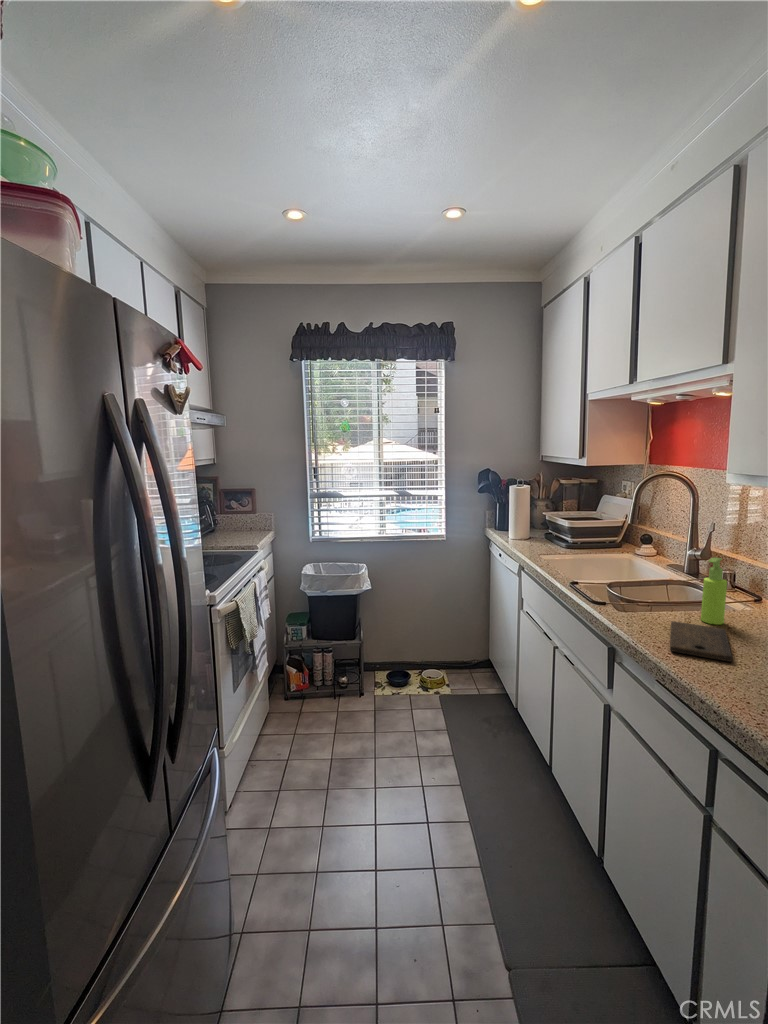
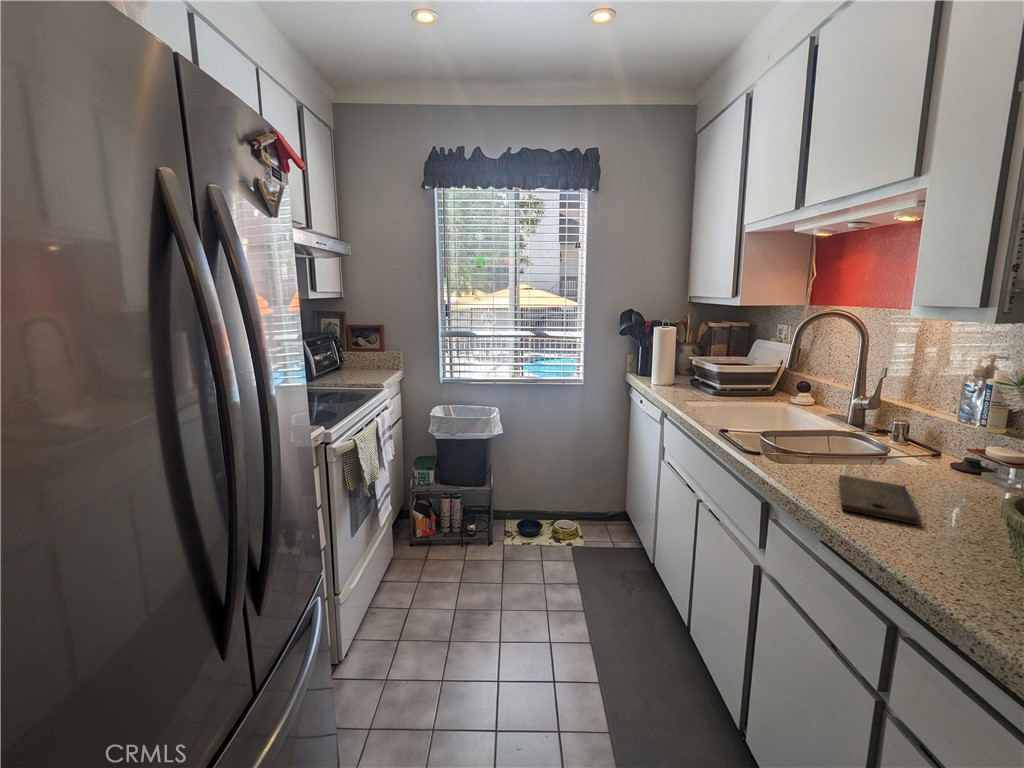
soap dispenser: present [701,557,727,624] -> none [873,403,909,481]

